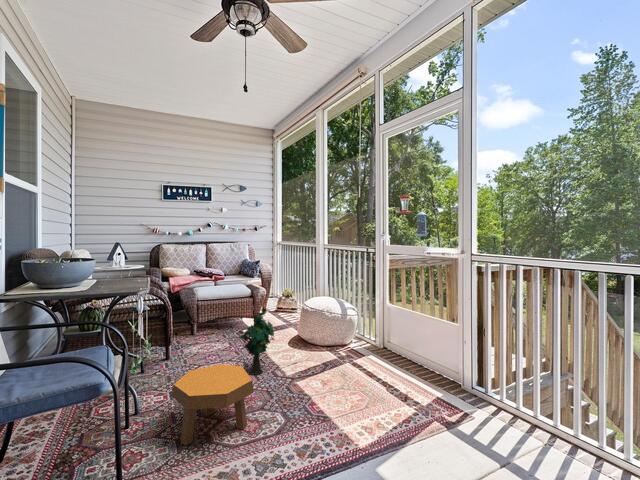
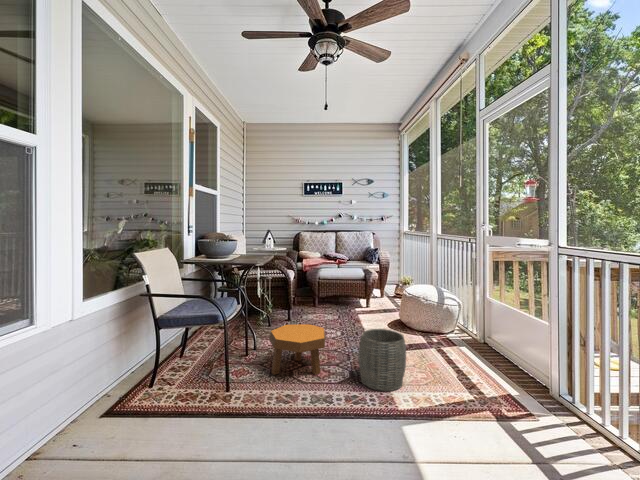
decorative plant: present [239,308,275,375] -> none [333,286,365,342]
woven basket: none [295,355,348,430] -> present [359,329,406,391]

